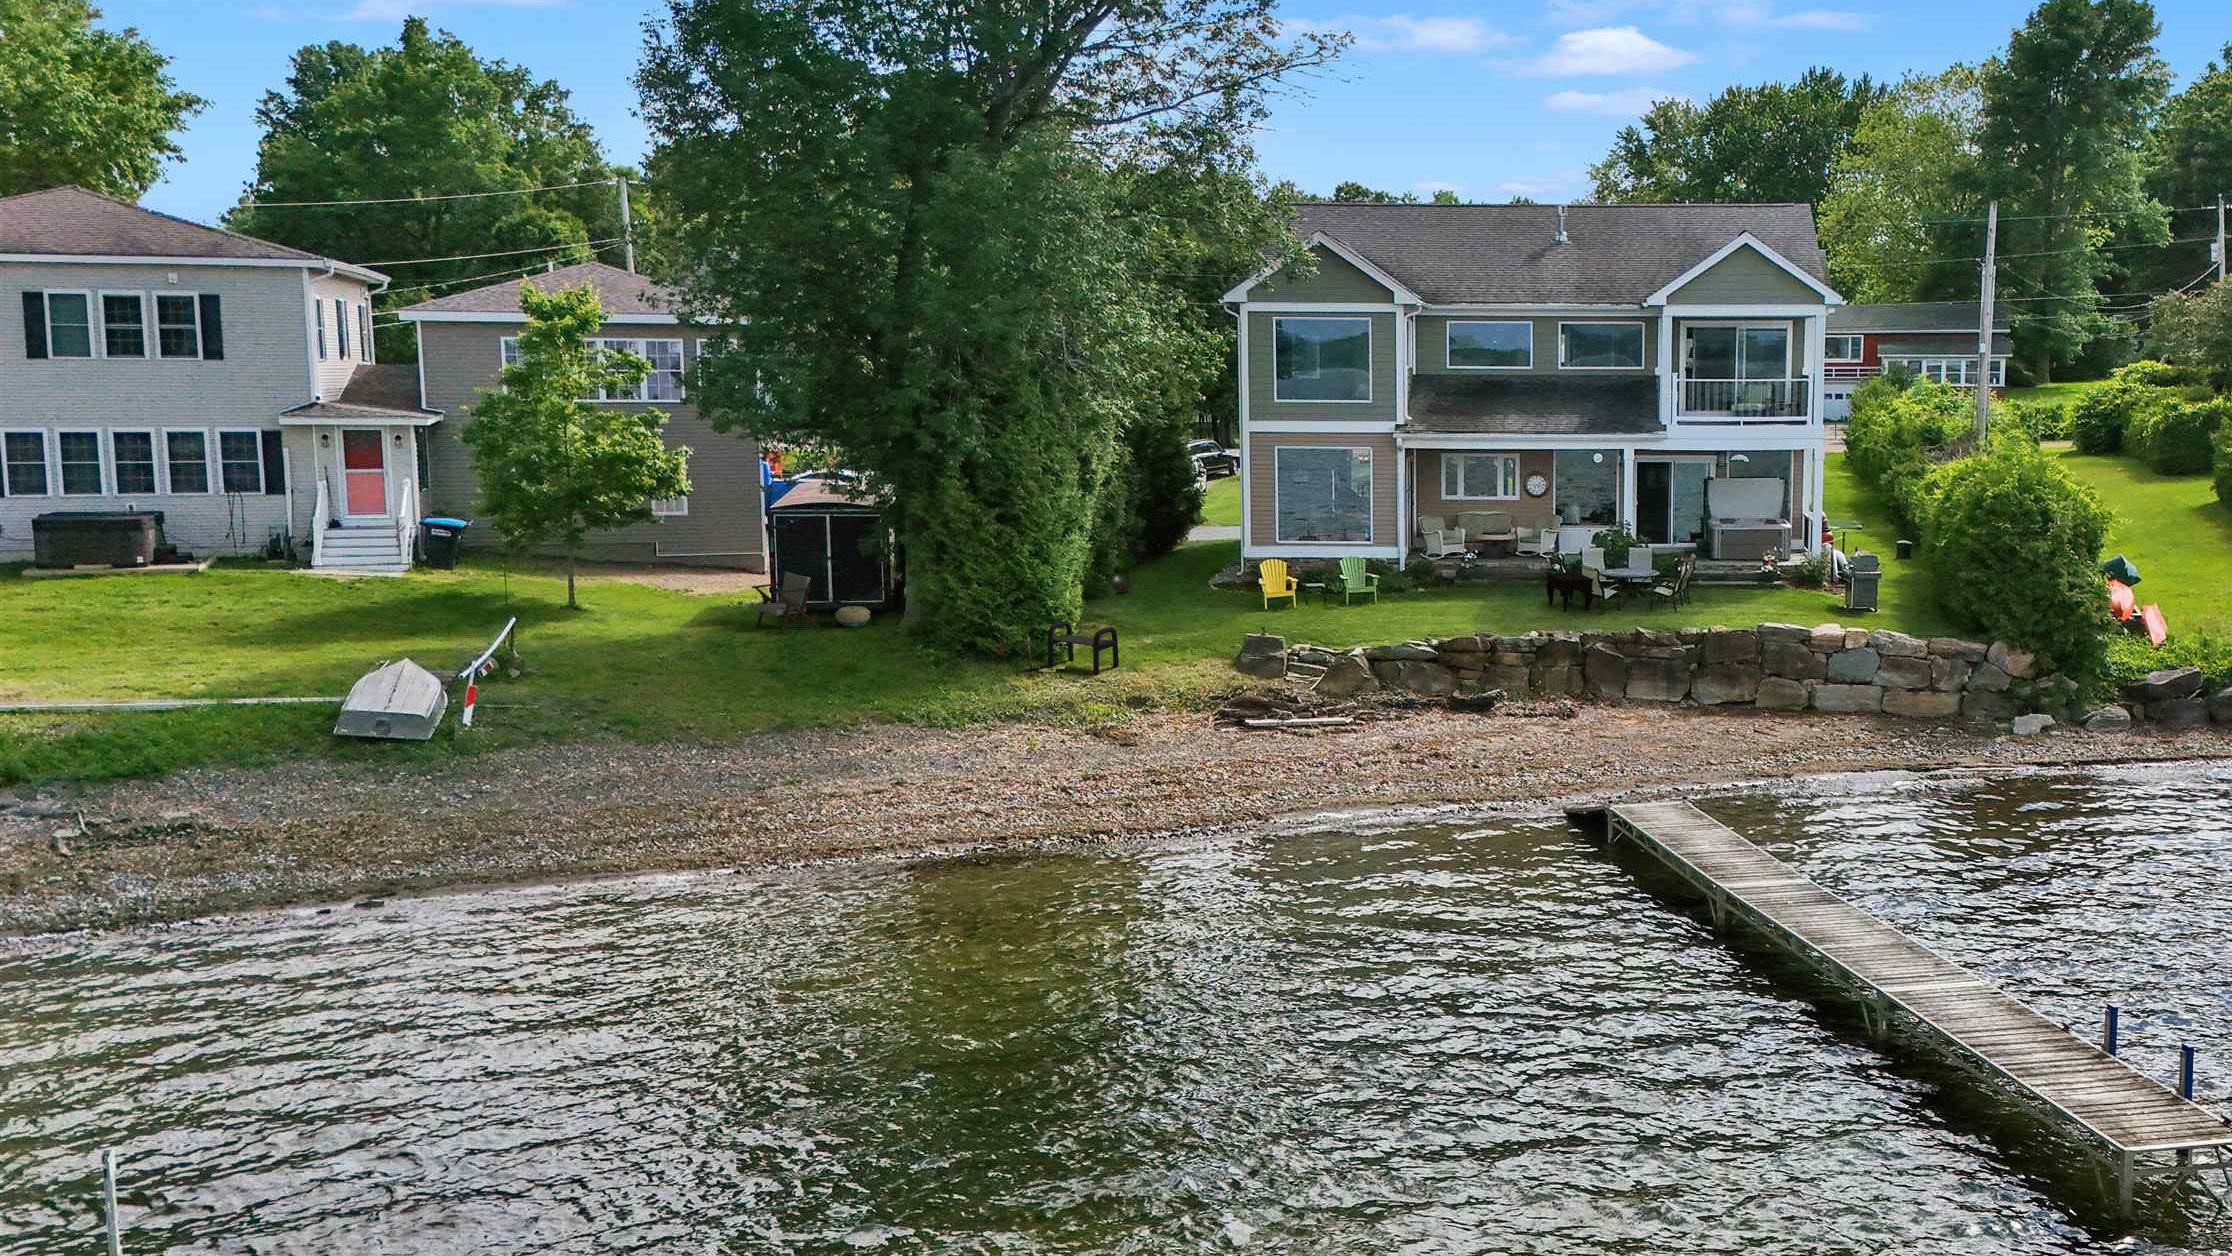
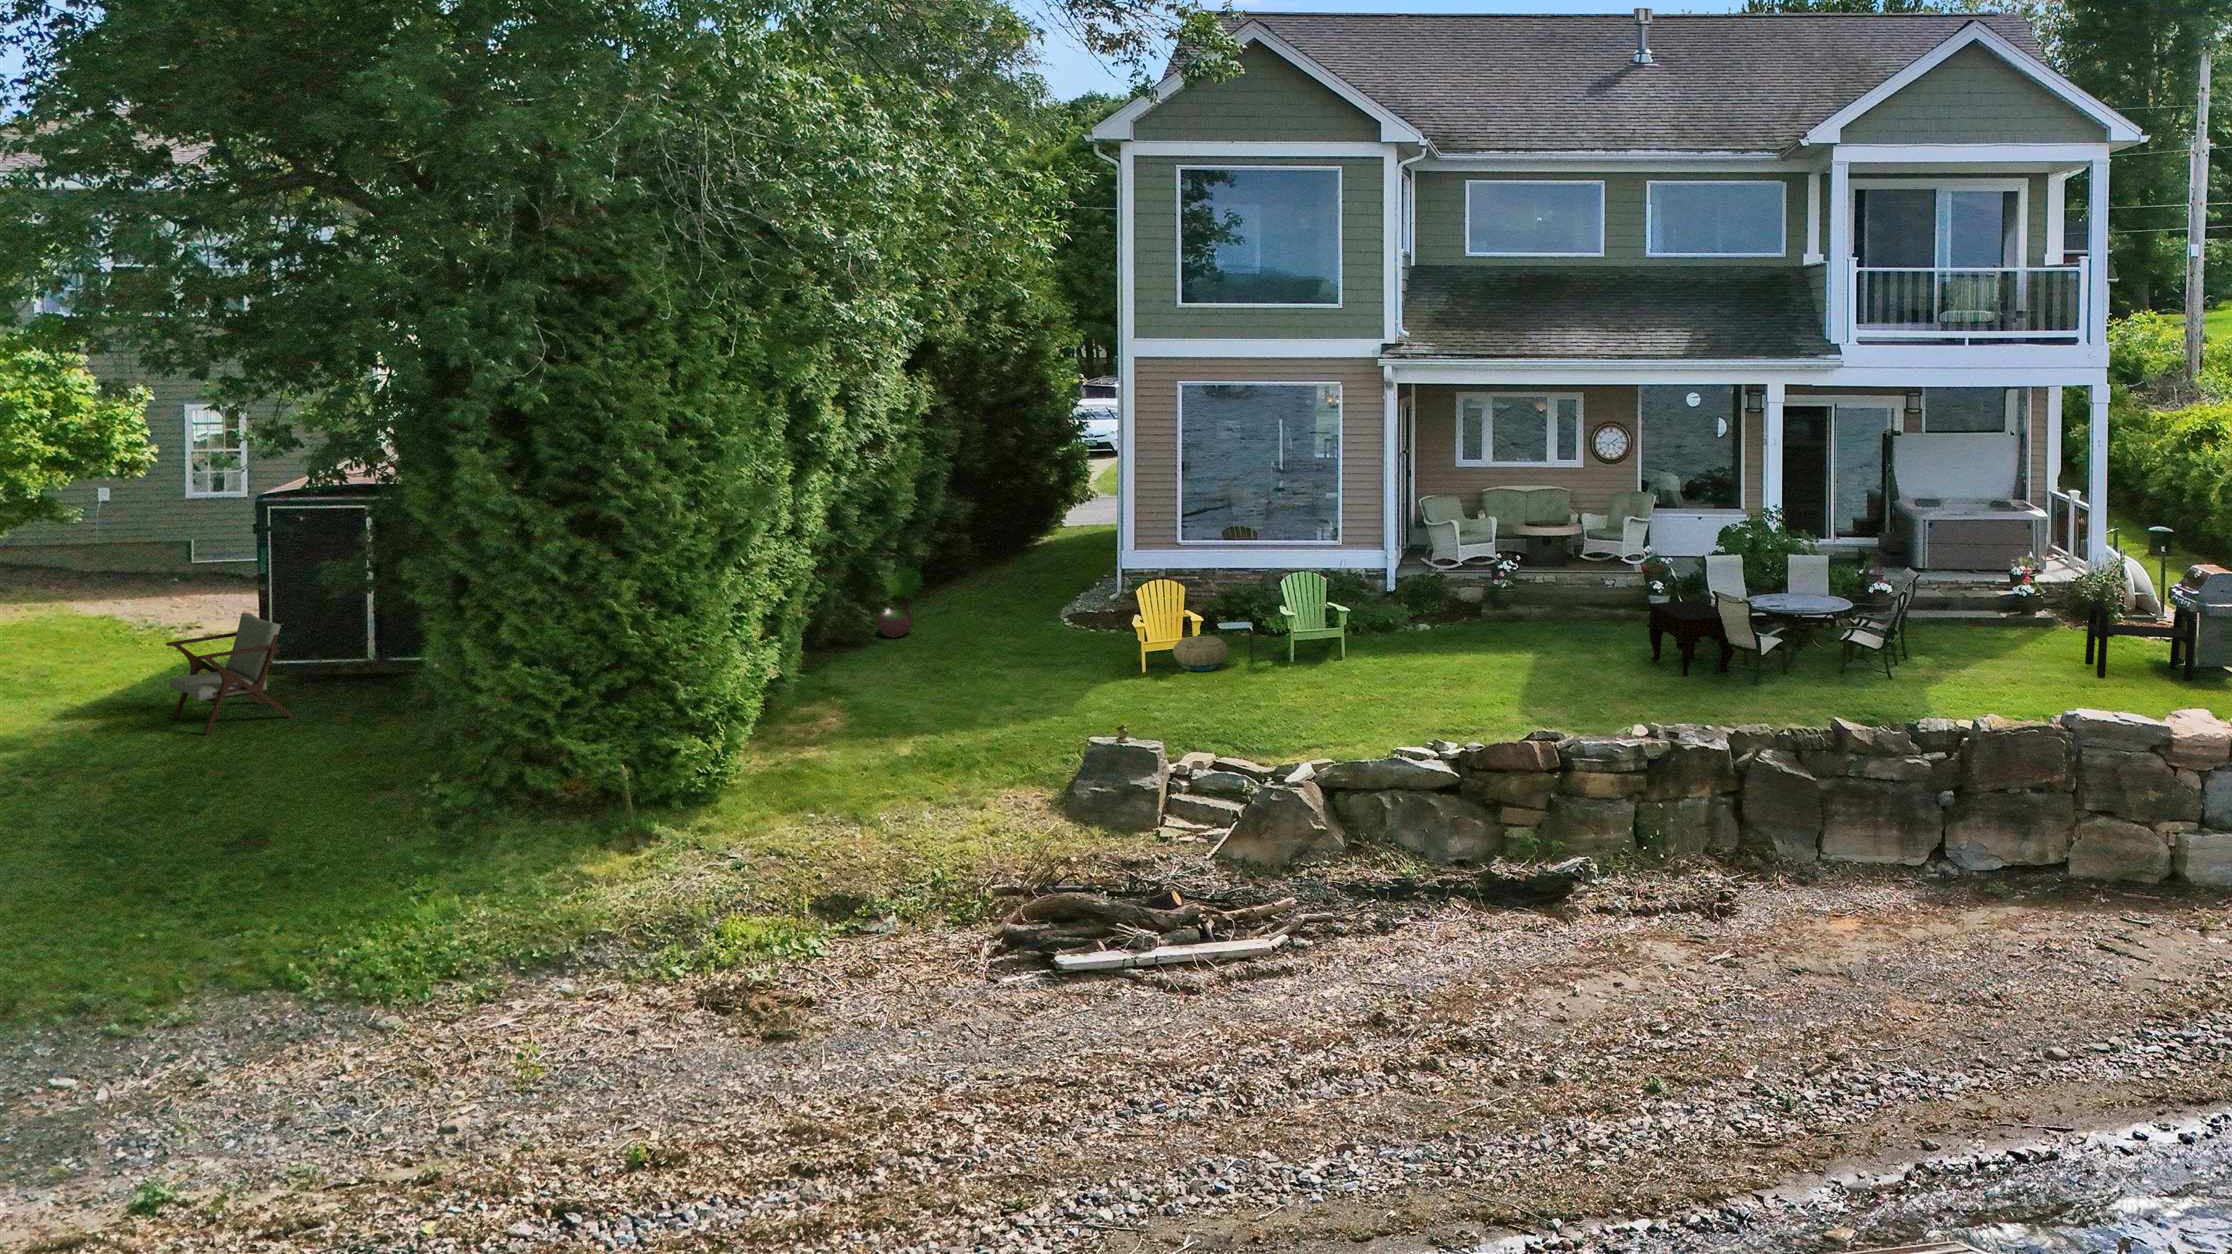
basket: present [835,606,870,627] -> present [1173,636,1228,671]
bench: present [1047,621,1119,674] -> present [2085,603,2195,681]

